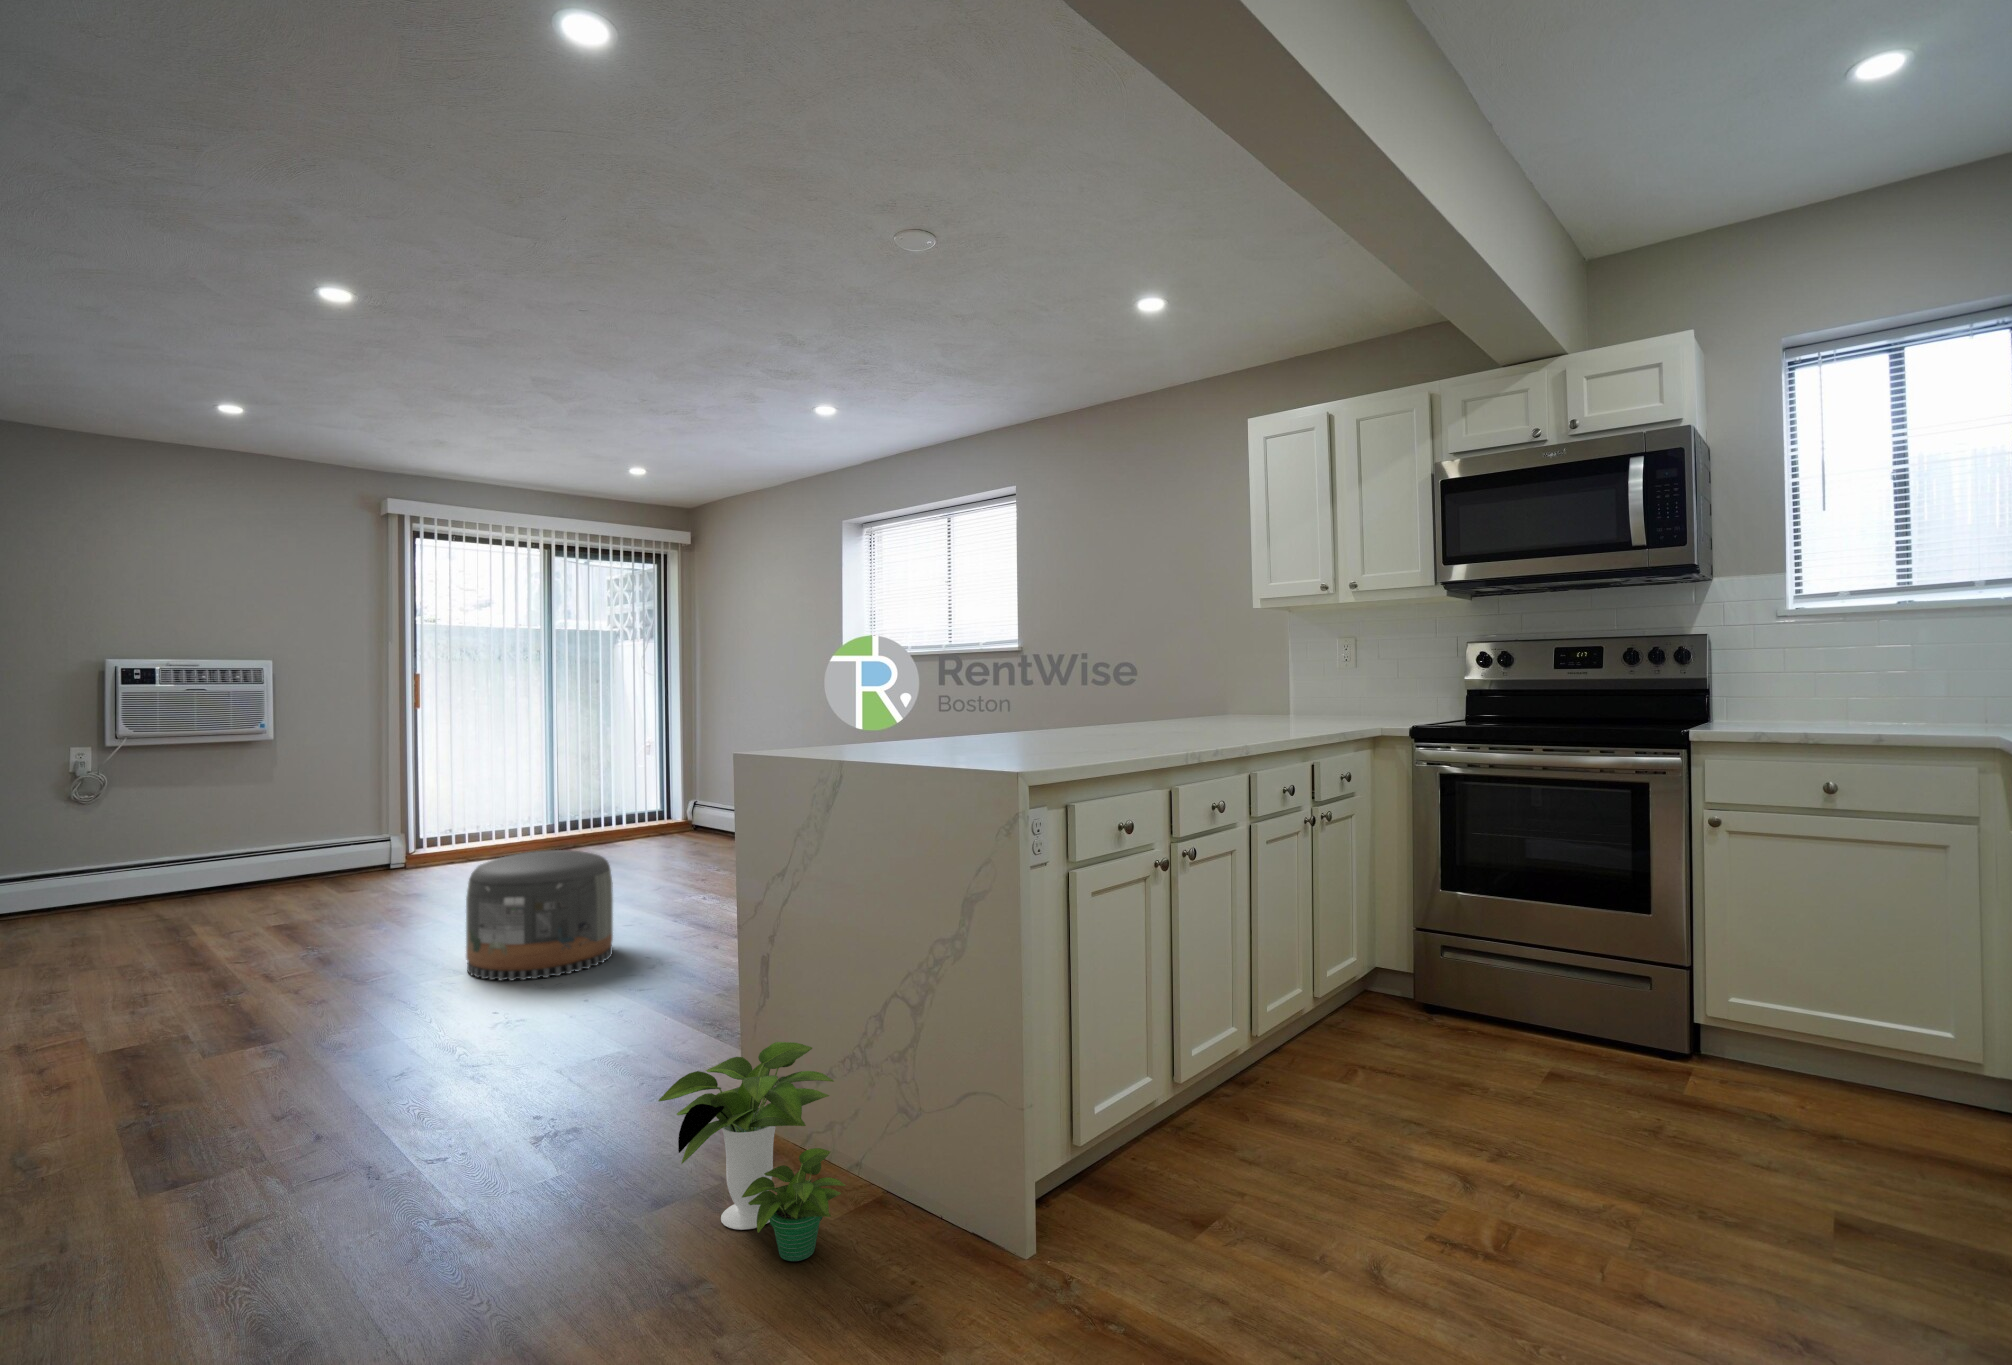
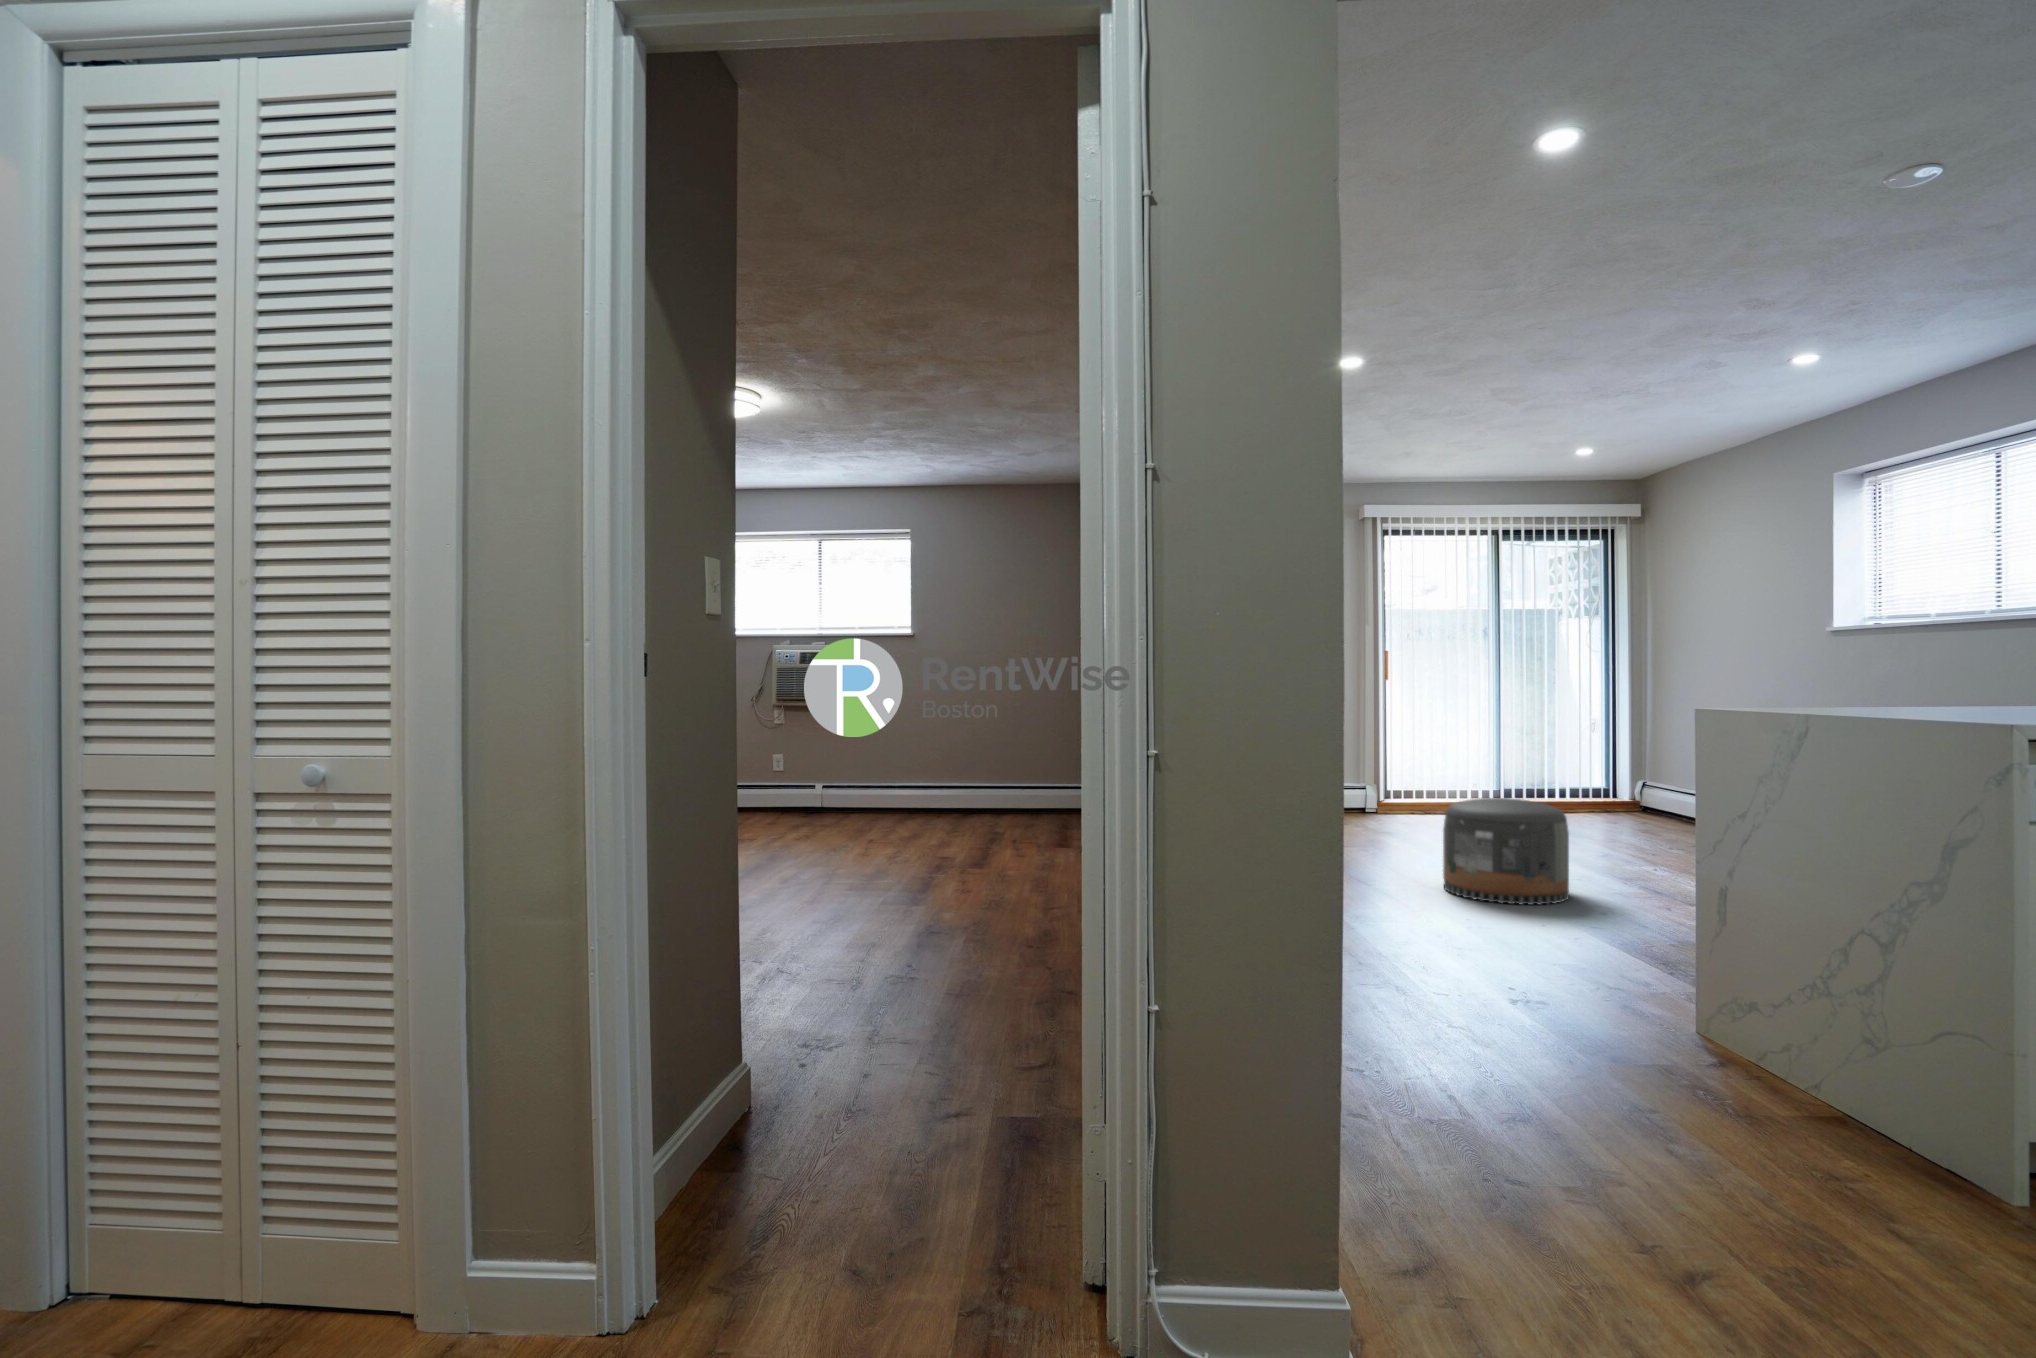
potted plant: present [658,1042,846,1261] -> none [1636,956,1825,1135]

